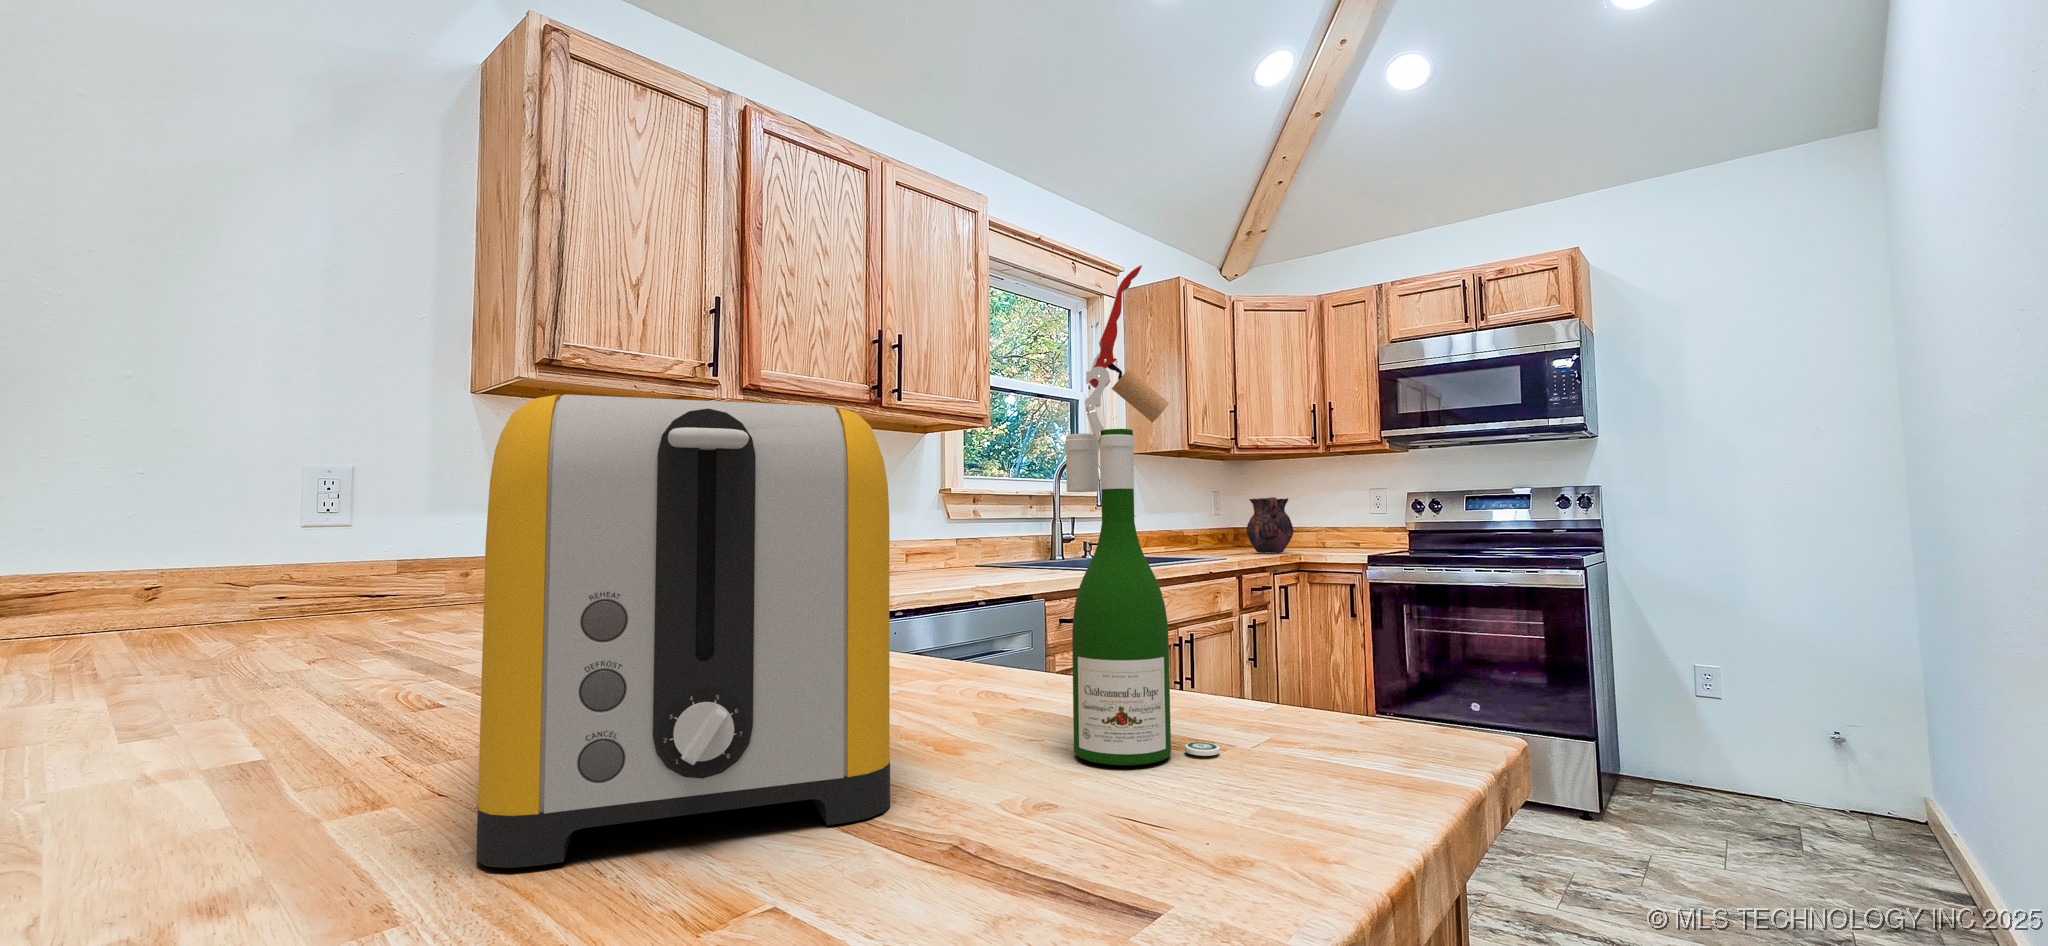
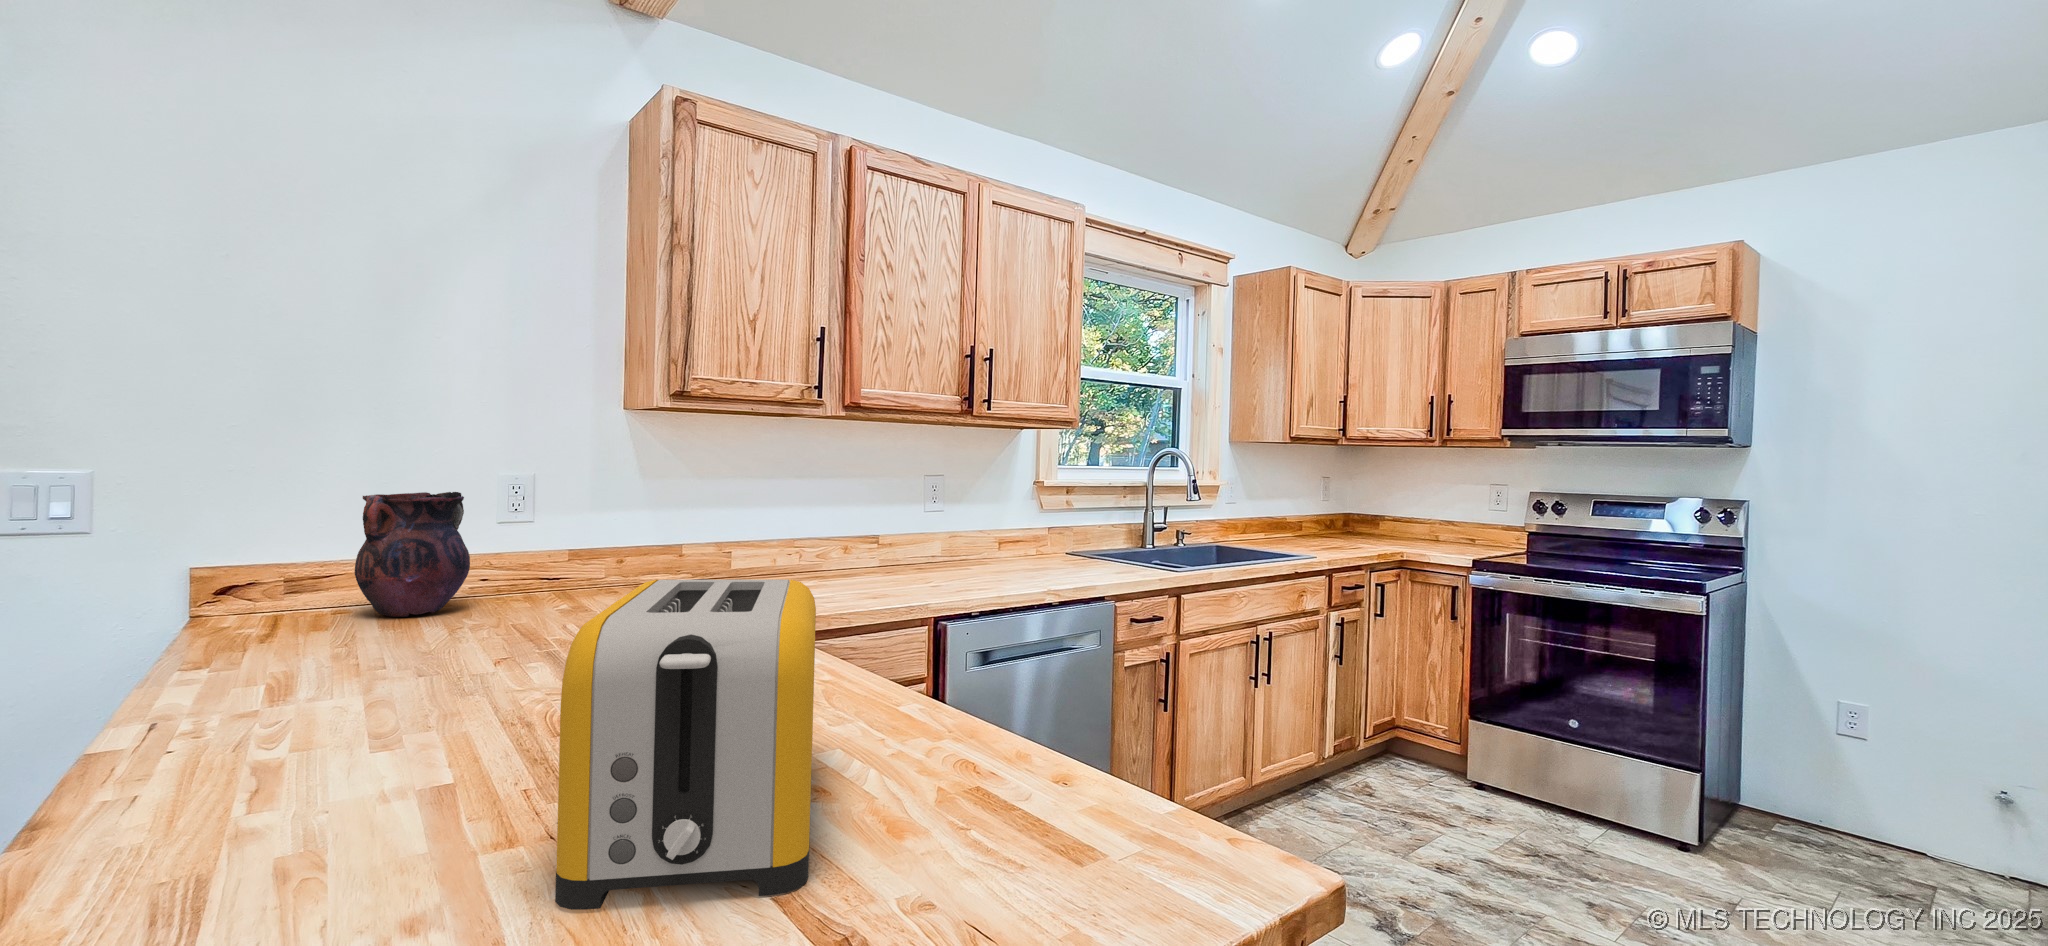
wine bottle: present [1065,265,1219,765] -> none [954,499,1057,863]
vase: present [1247,497,1293,553] -> present [355,492,470,617]

